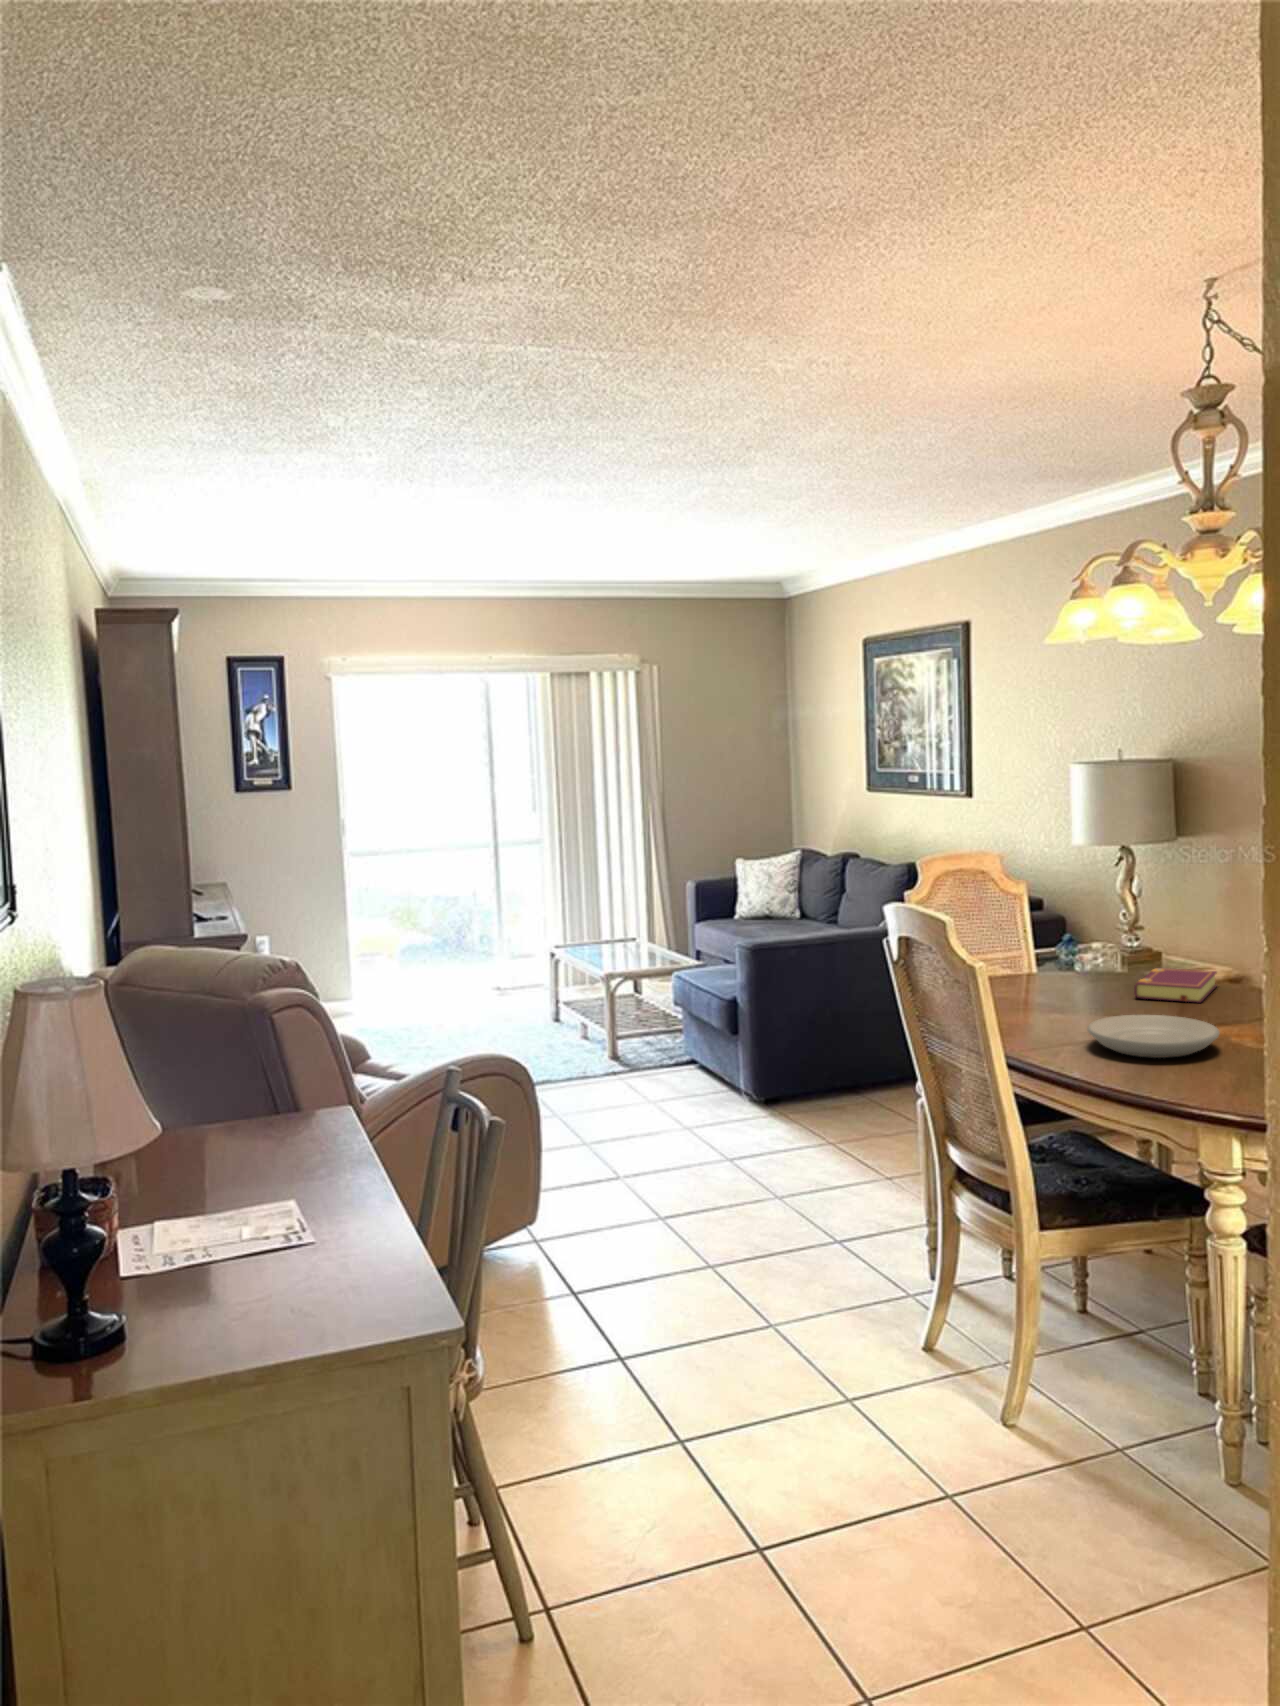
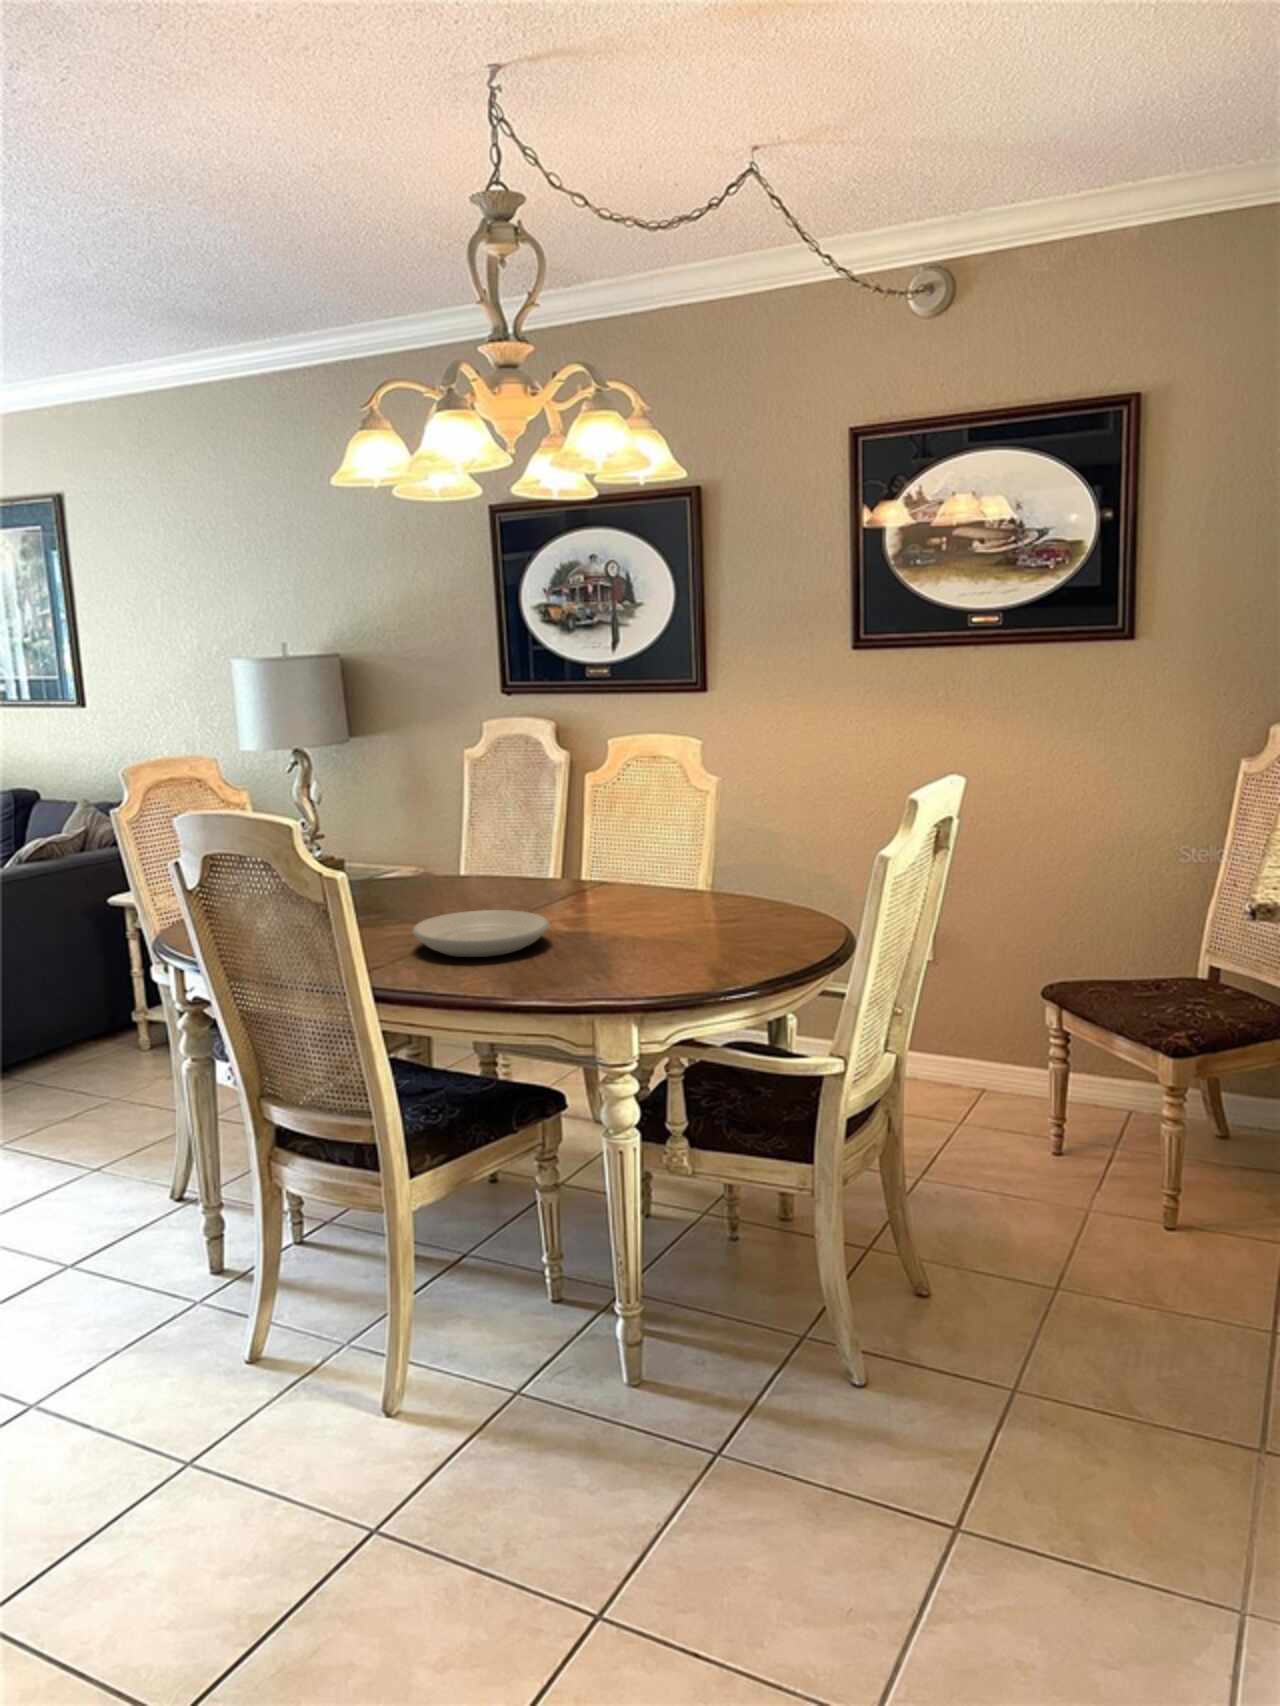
book: present [1134,968,1217,1003] -> none [406,864,476,900]

